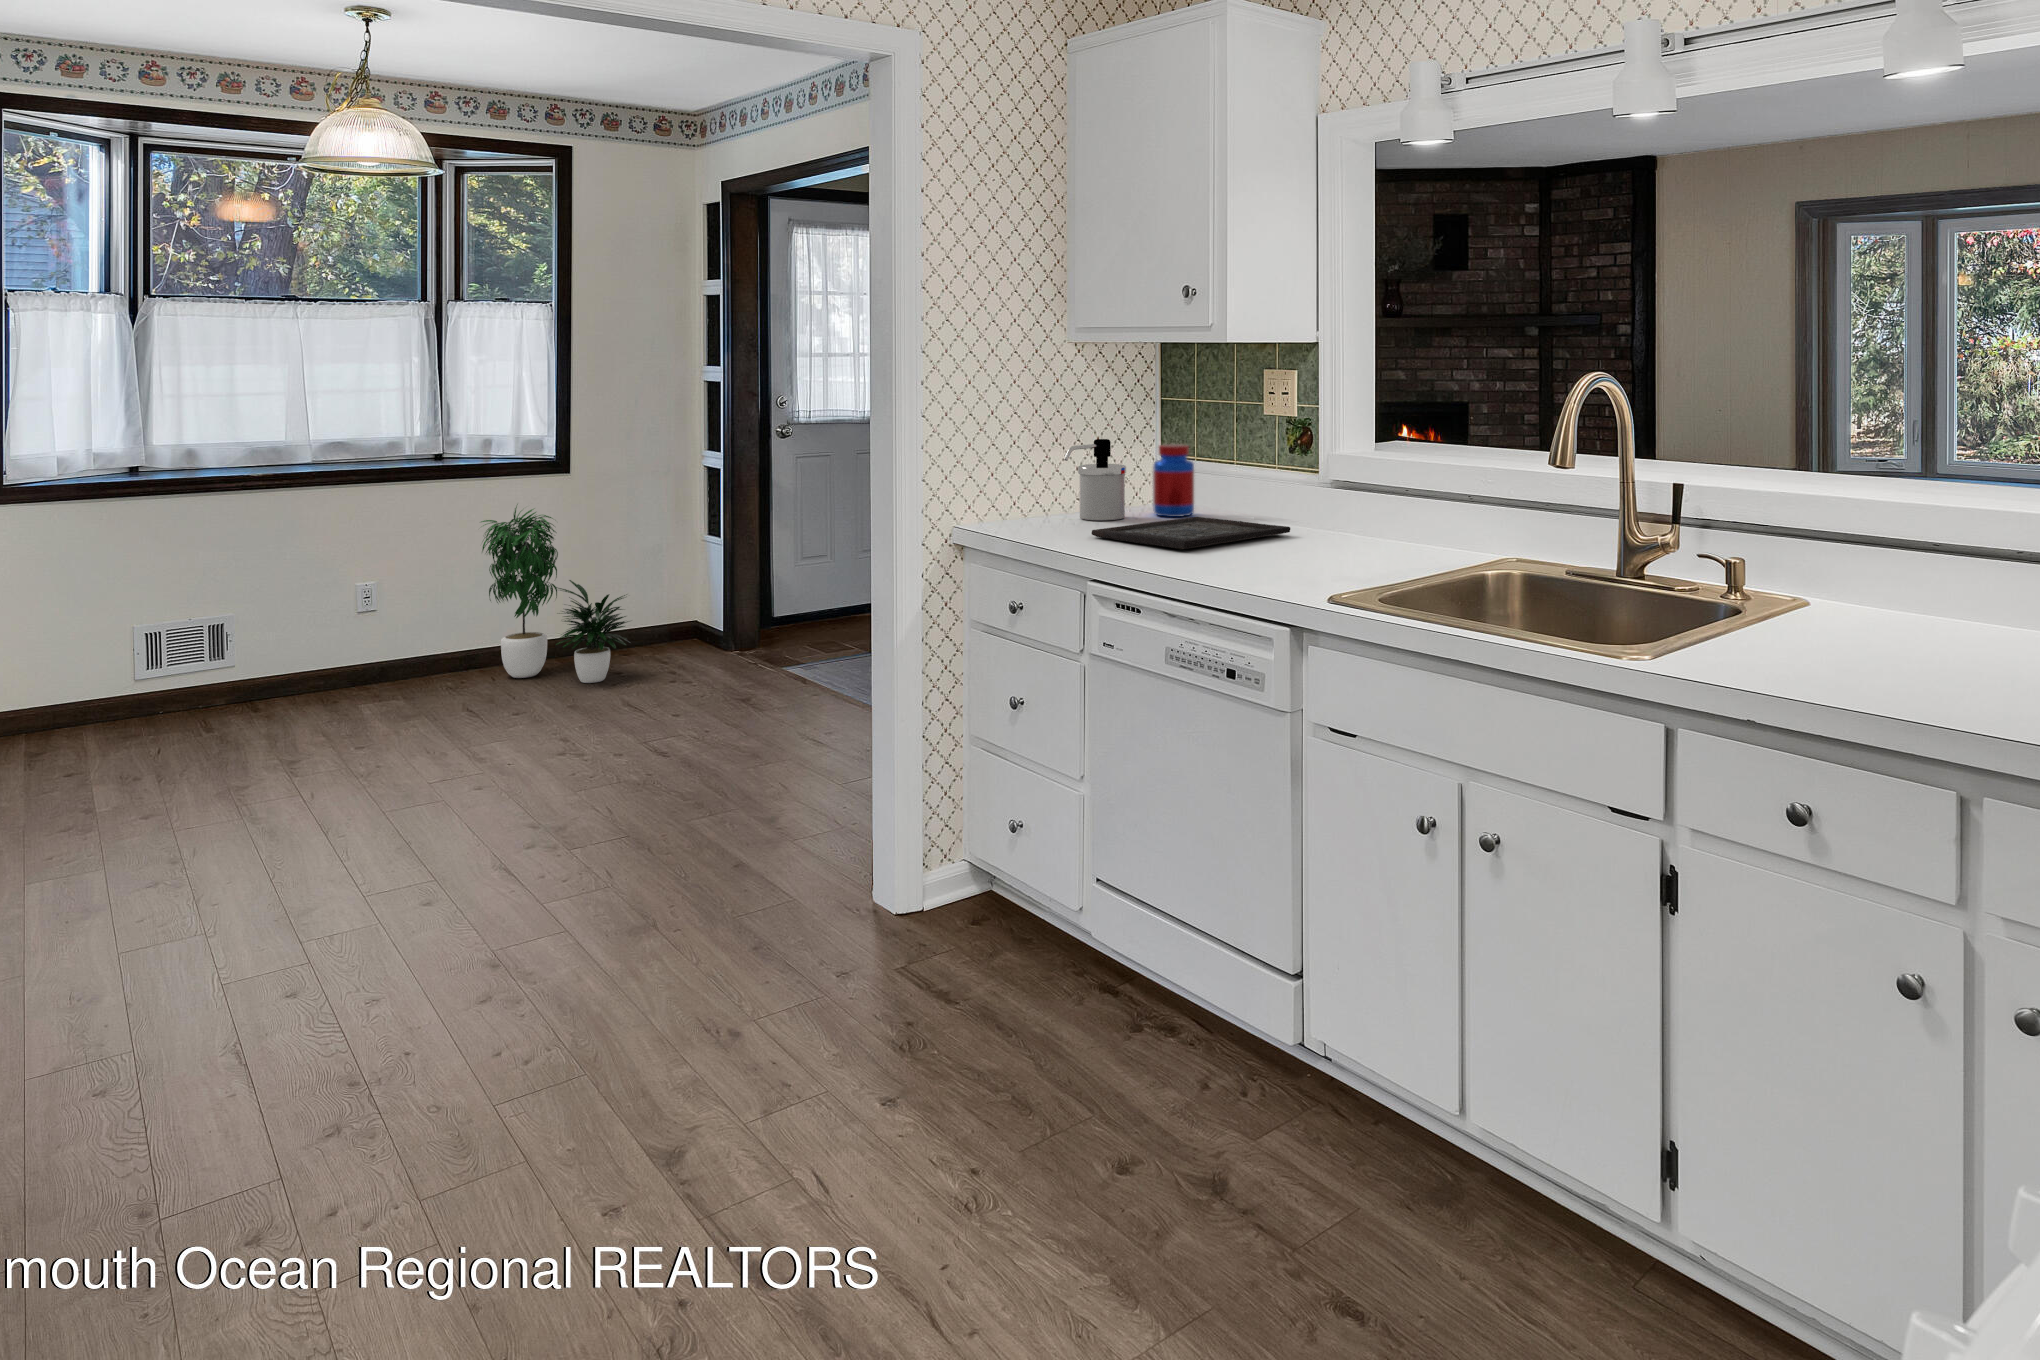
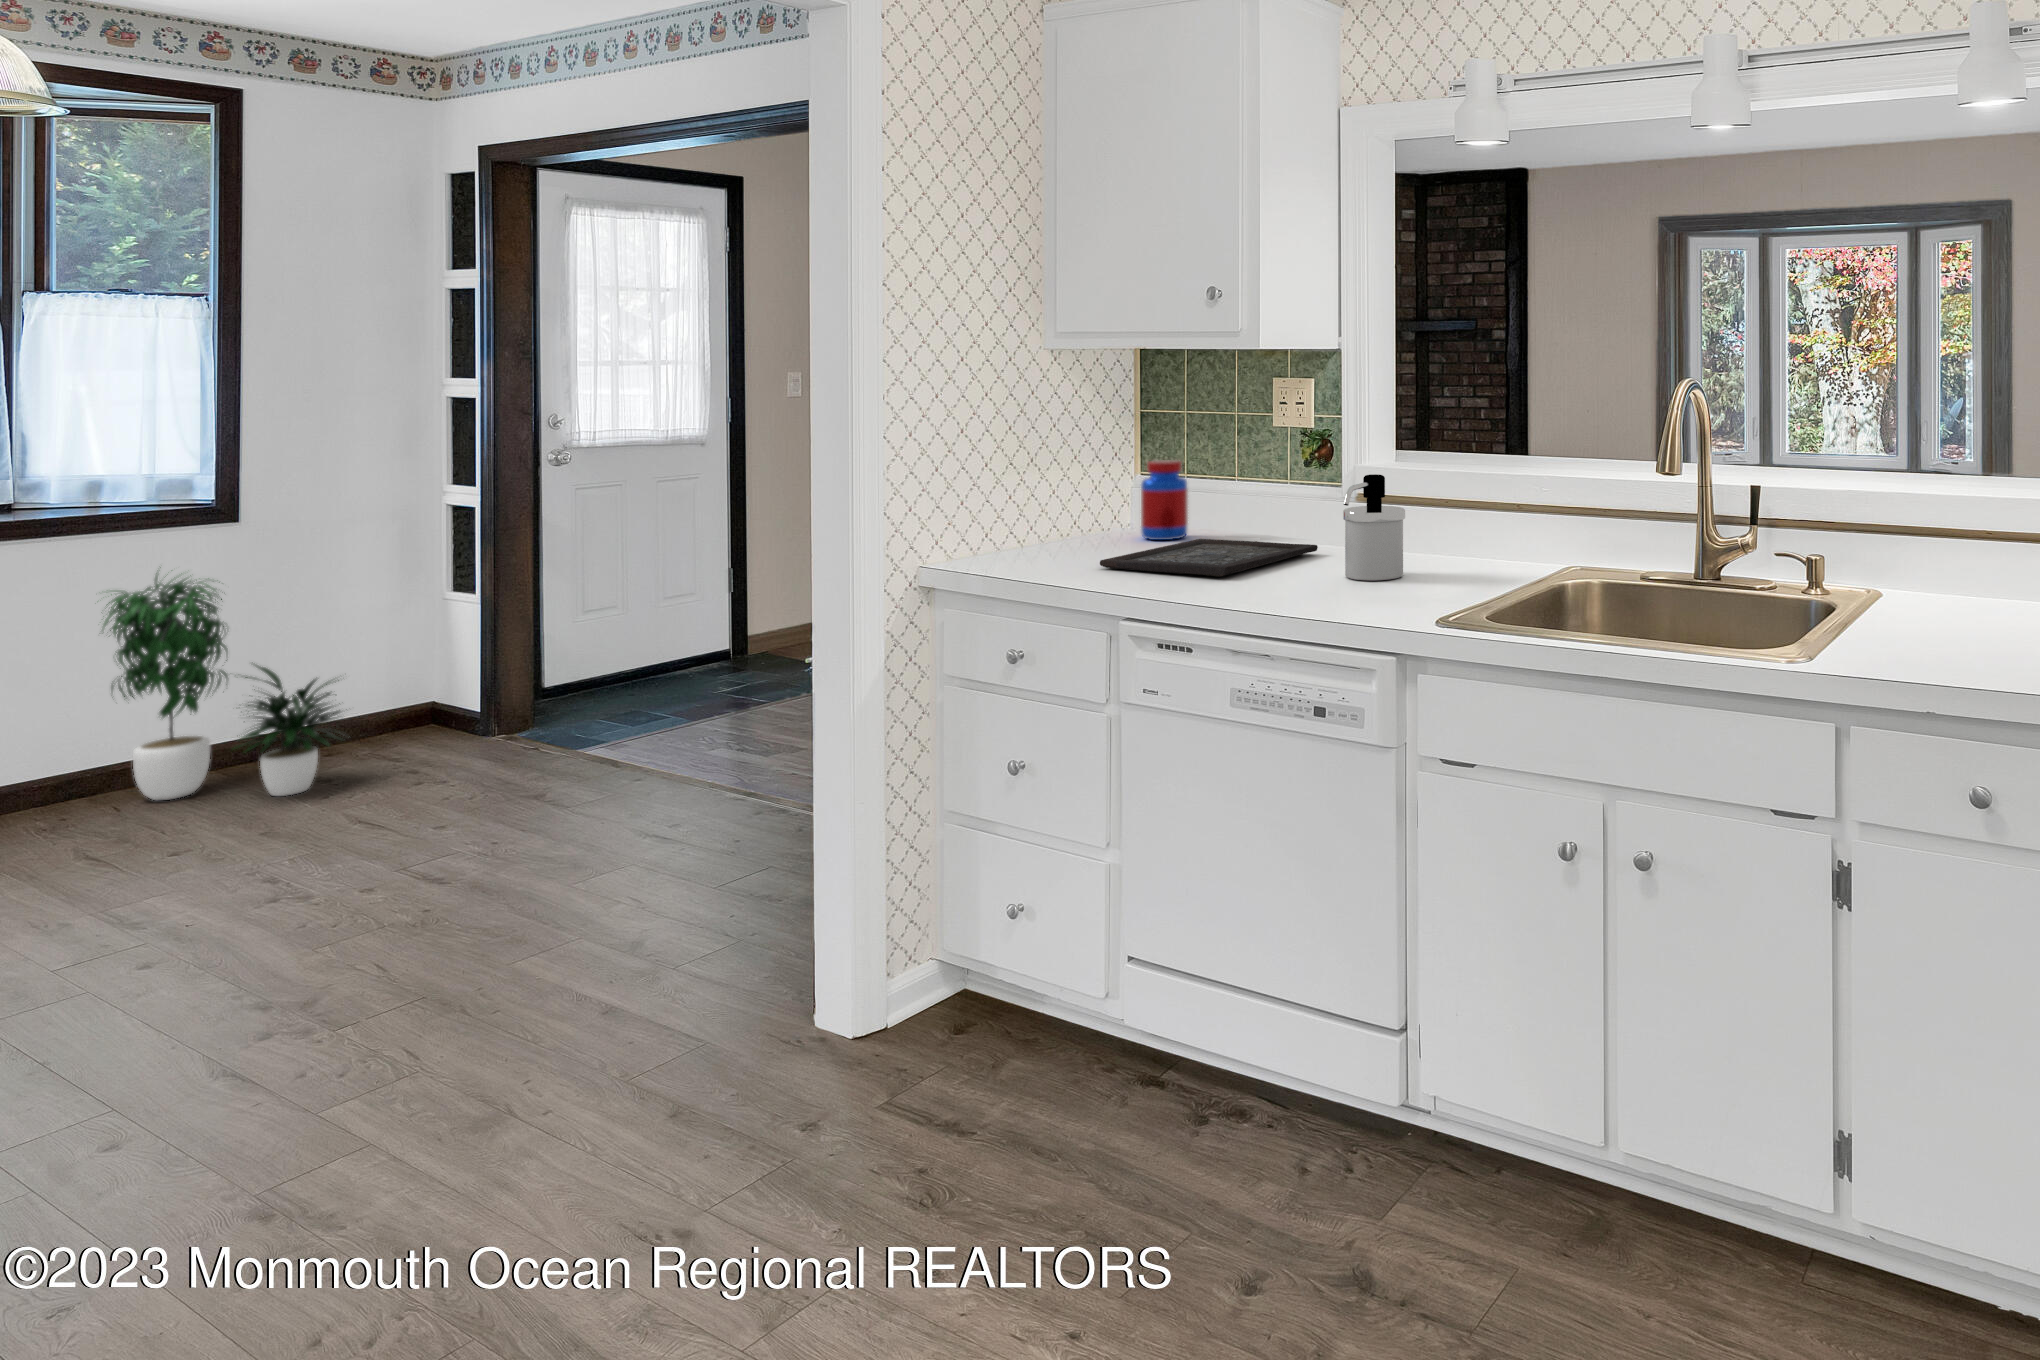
soap dispenser: present [1064,439,1126,520] -> present [1343,474,1405,581]

